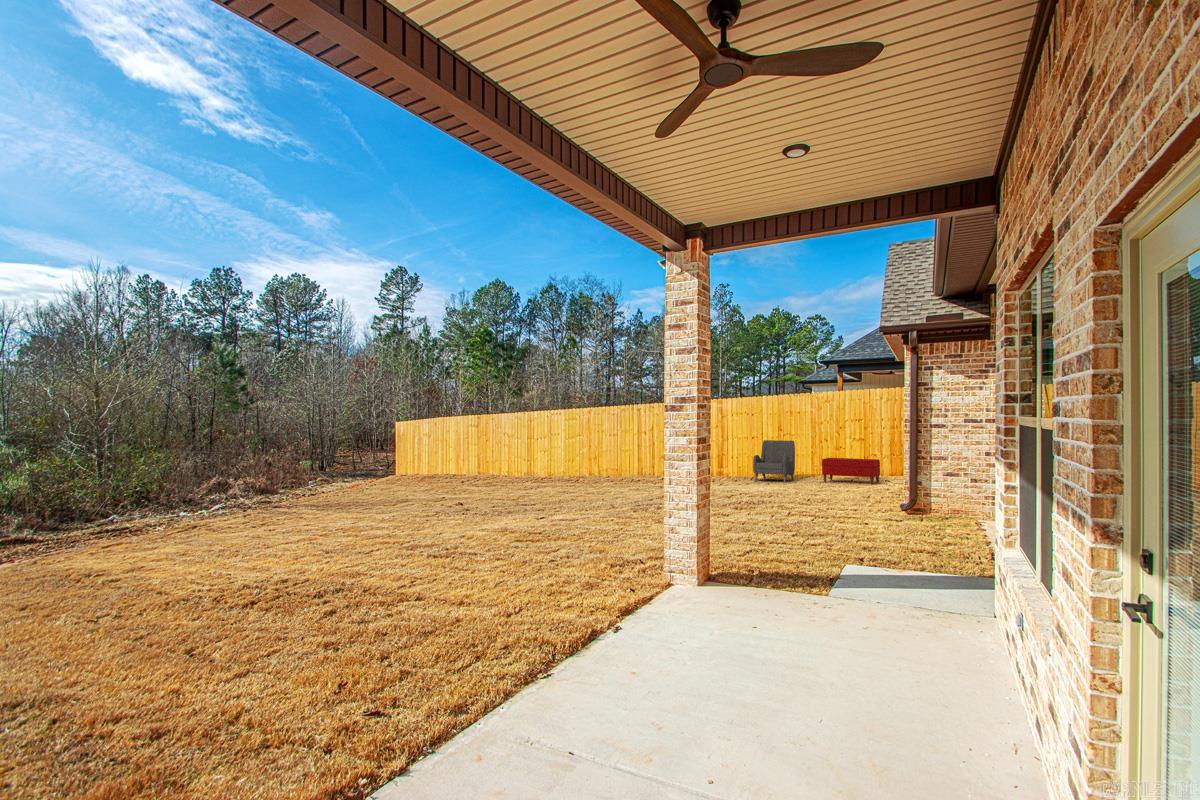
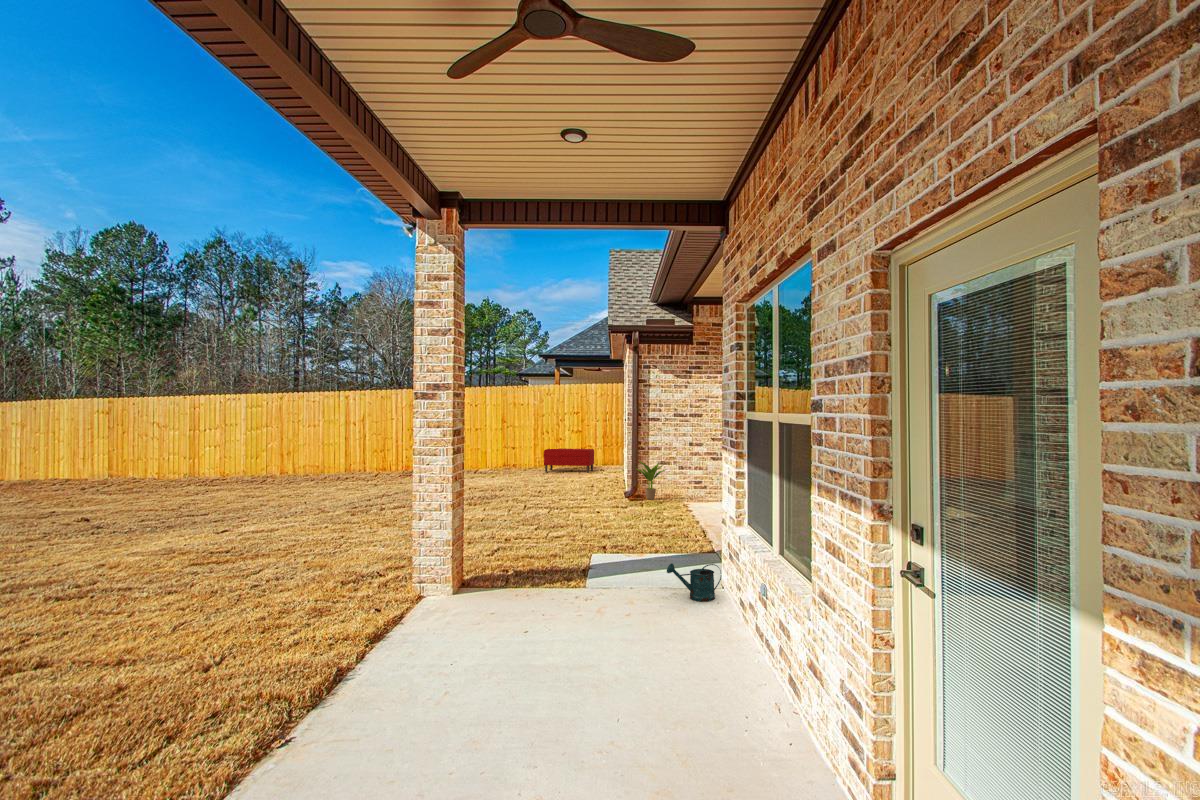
armchair: present [753,440,795,483] -> none [478,432,518,475]
potted plant: none [919,472,960,517] -> present [635,460,666,500]
watering can: none [922,584,993,632] -> present [667,563,721,602]

